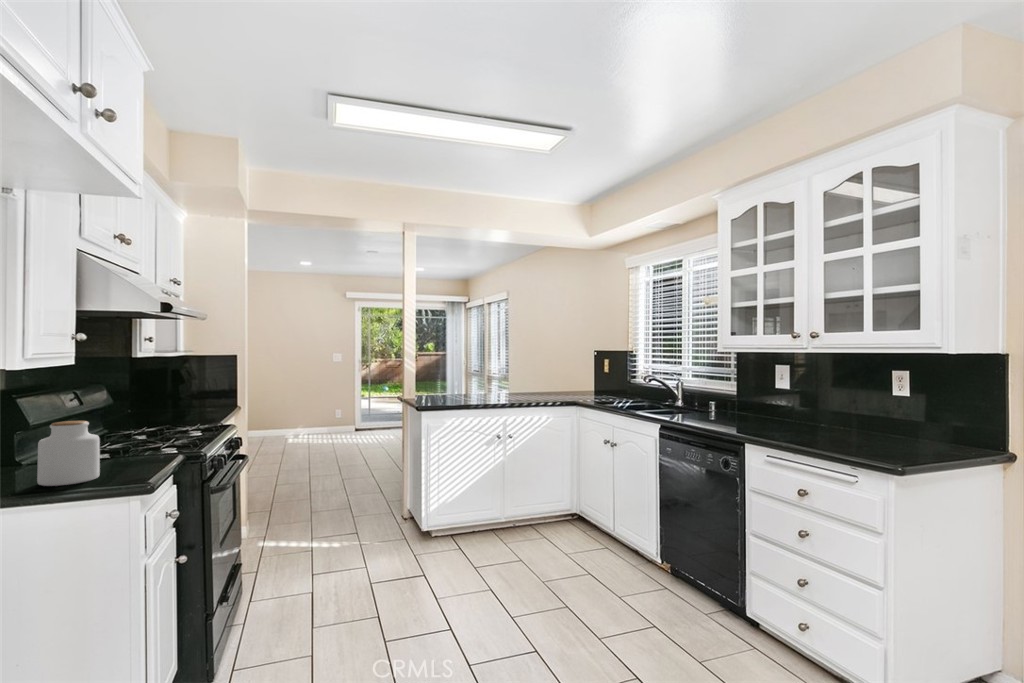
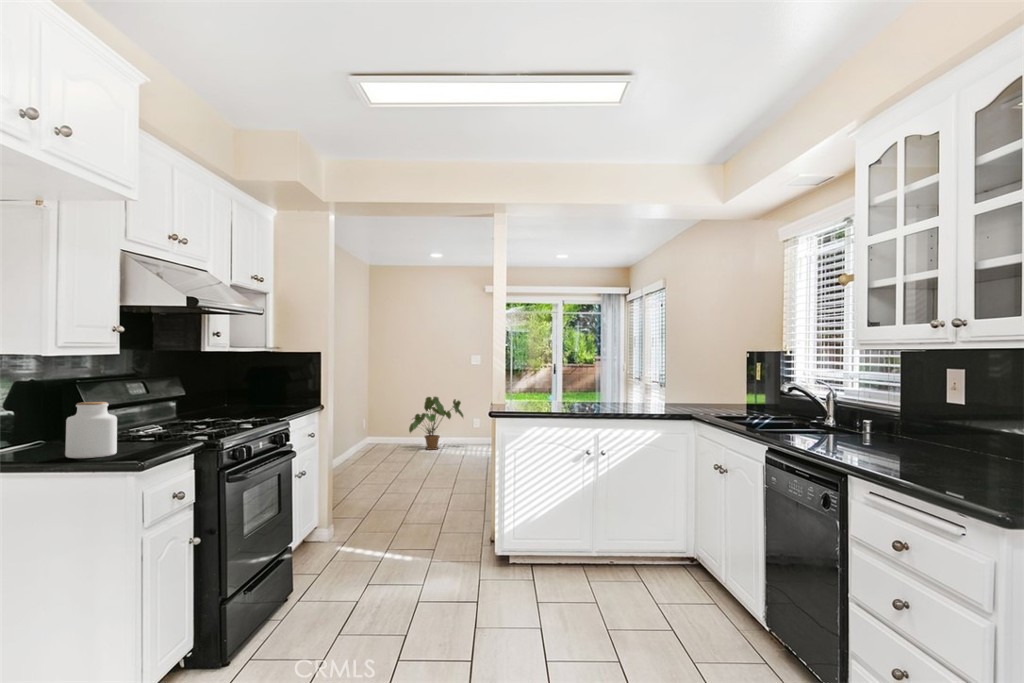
house plant: none [279,392,331,440] -> present [409,397,463,450]

